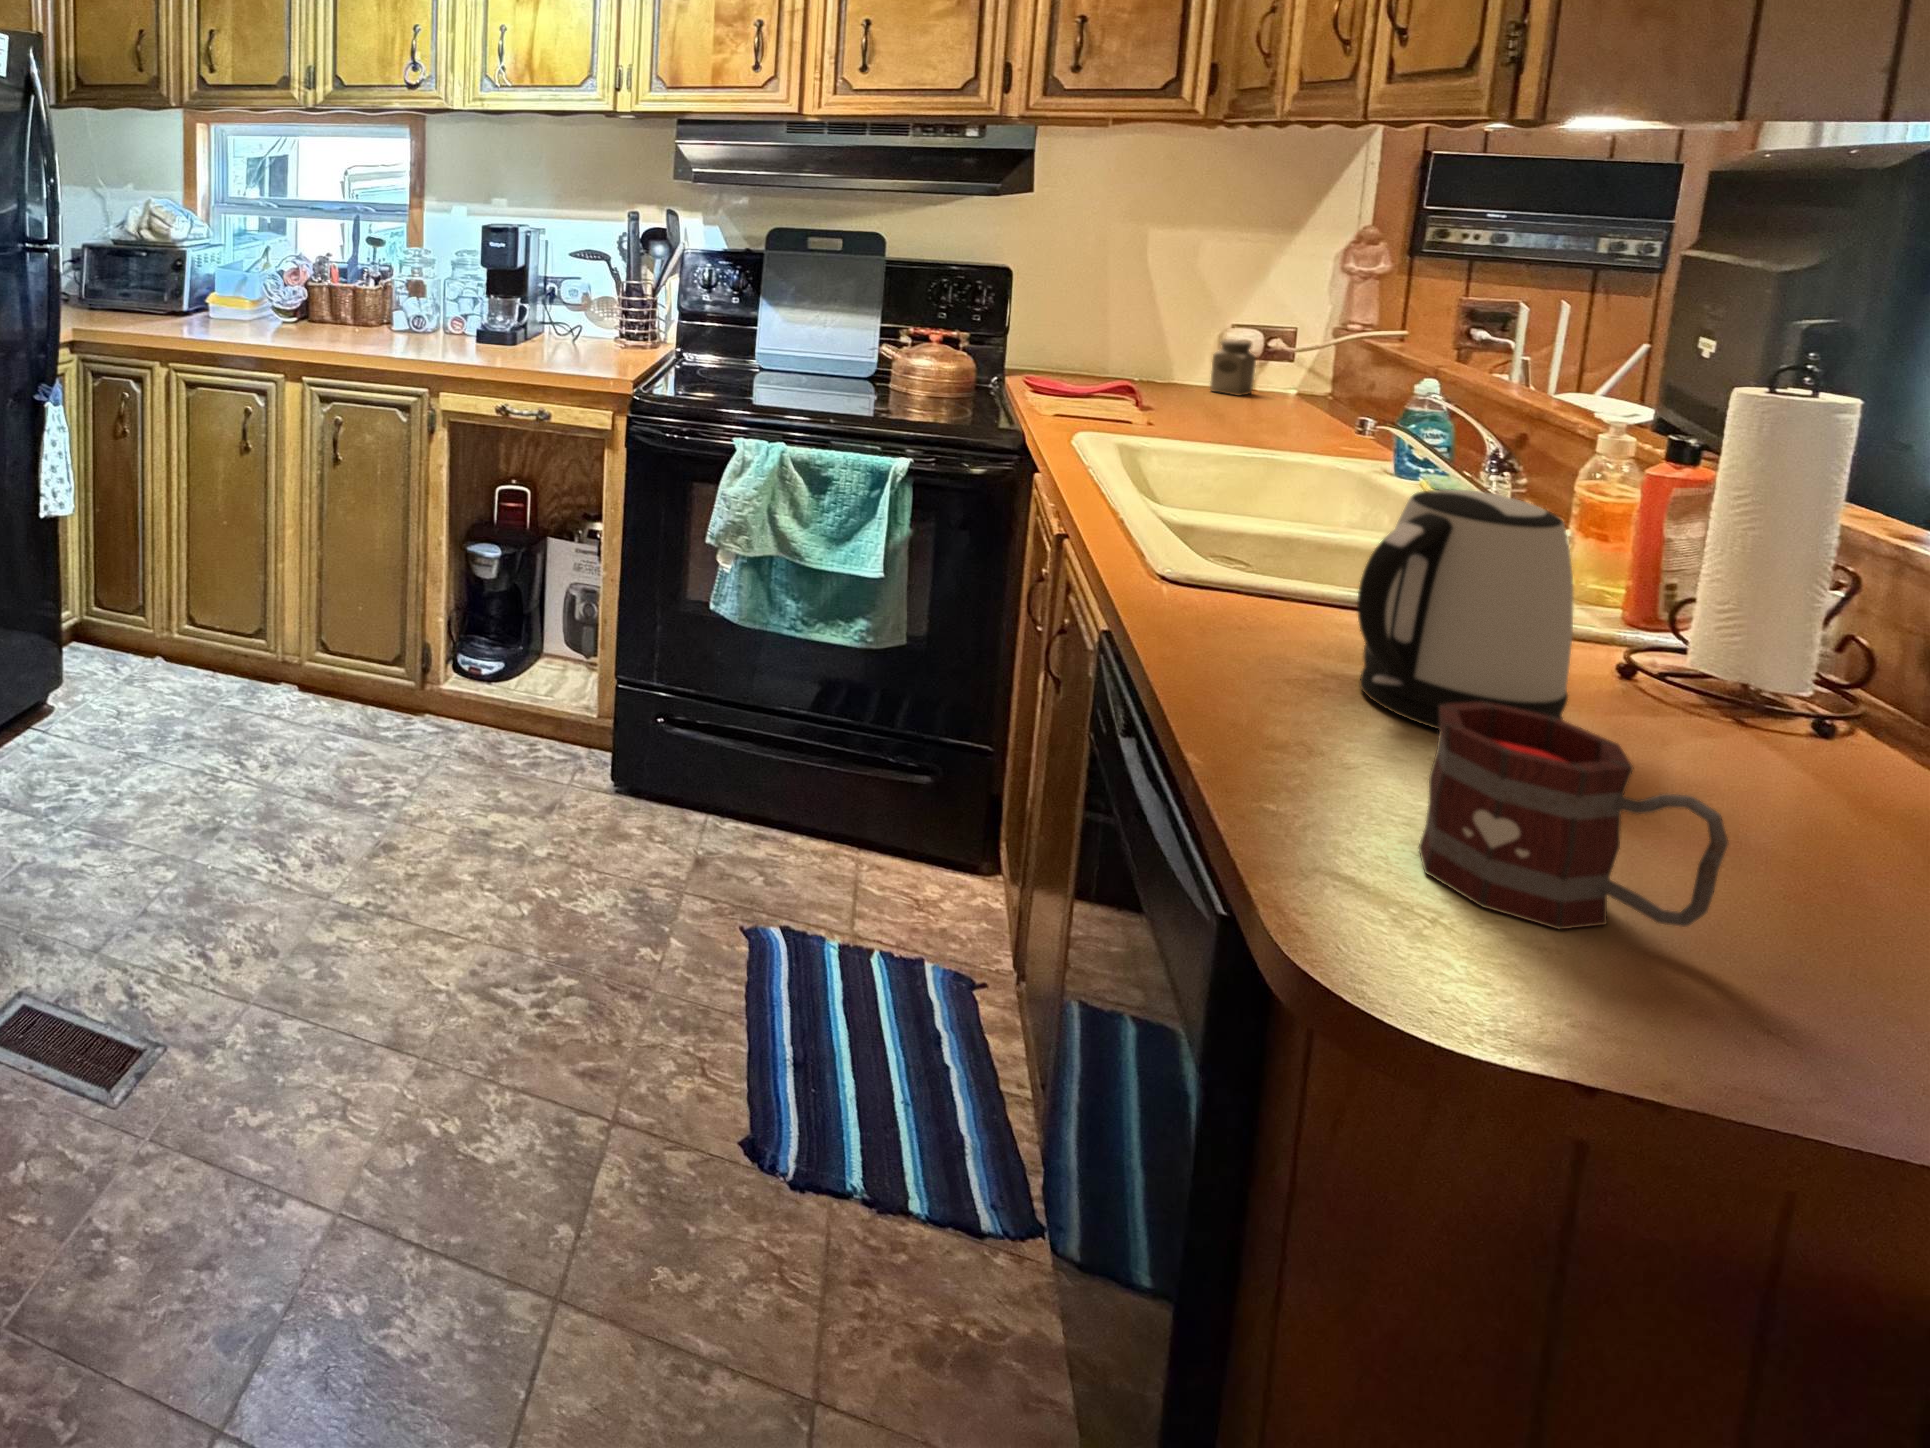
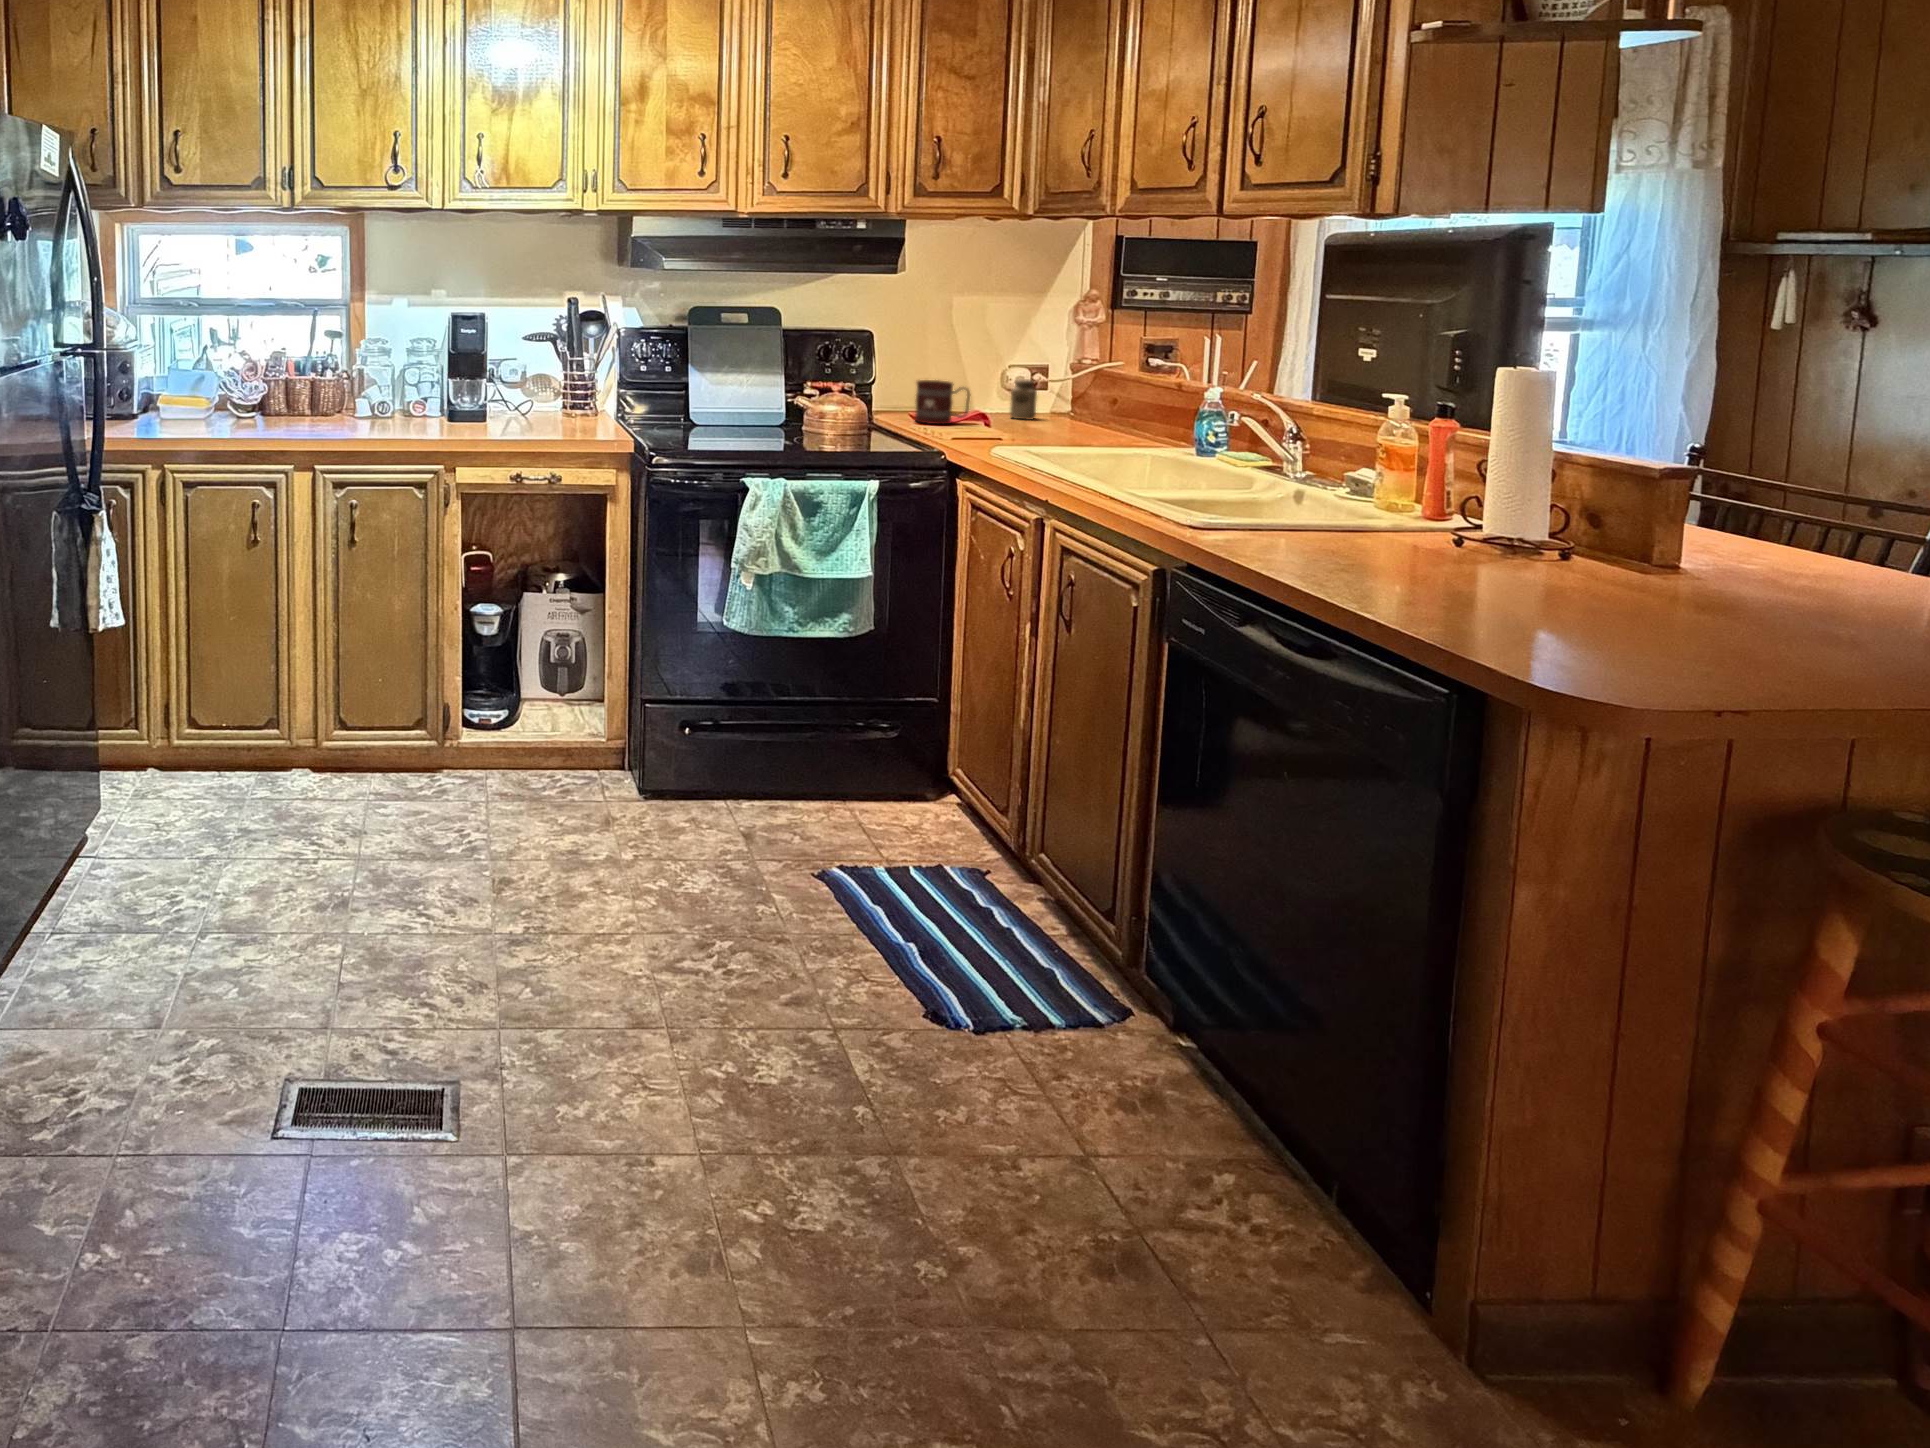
kettle: present [1357,489,1573,730] -> none [1348,440,1465,584]
mug: present [1419,701,1728,929] -> present [915,380,970,424]

